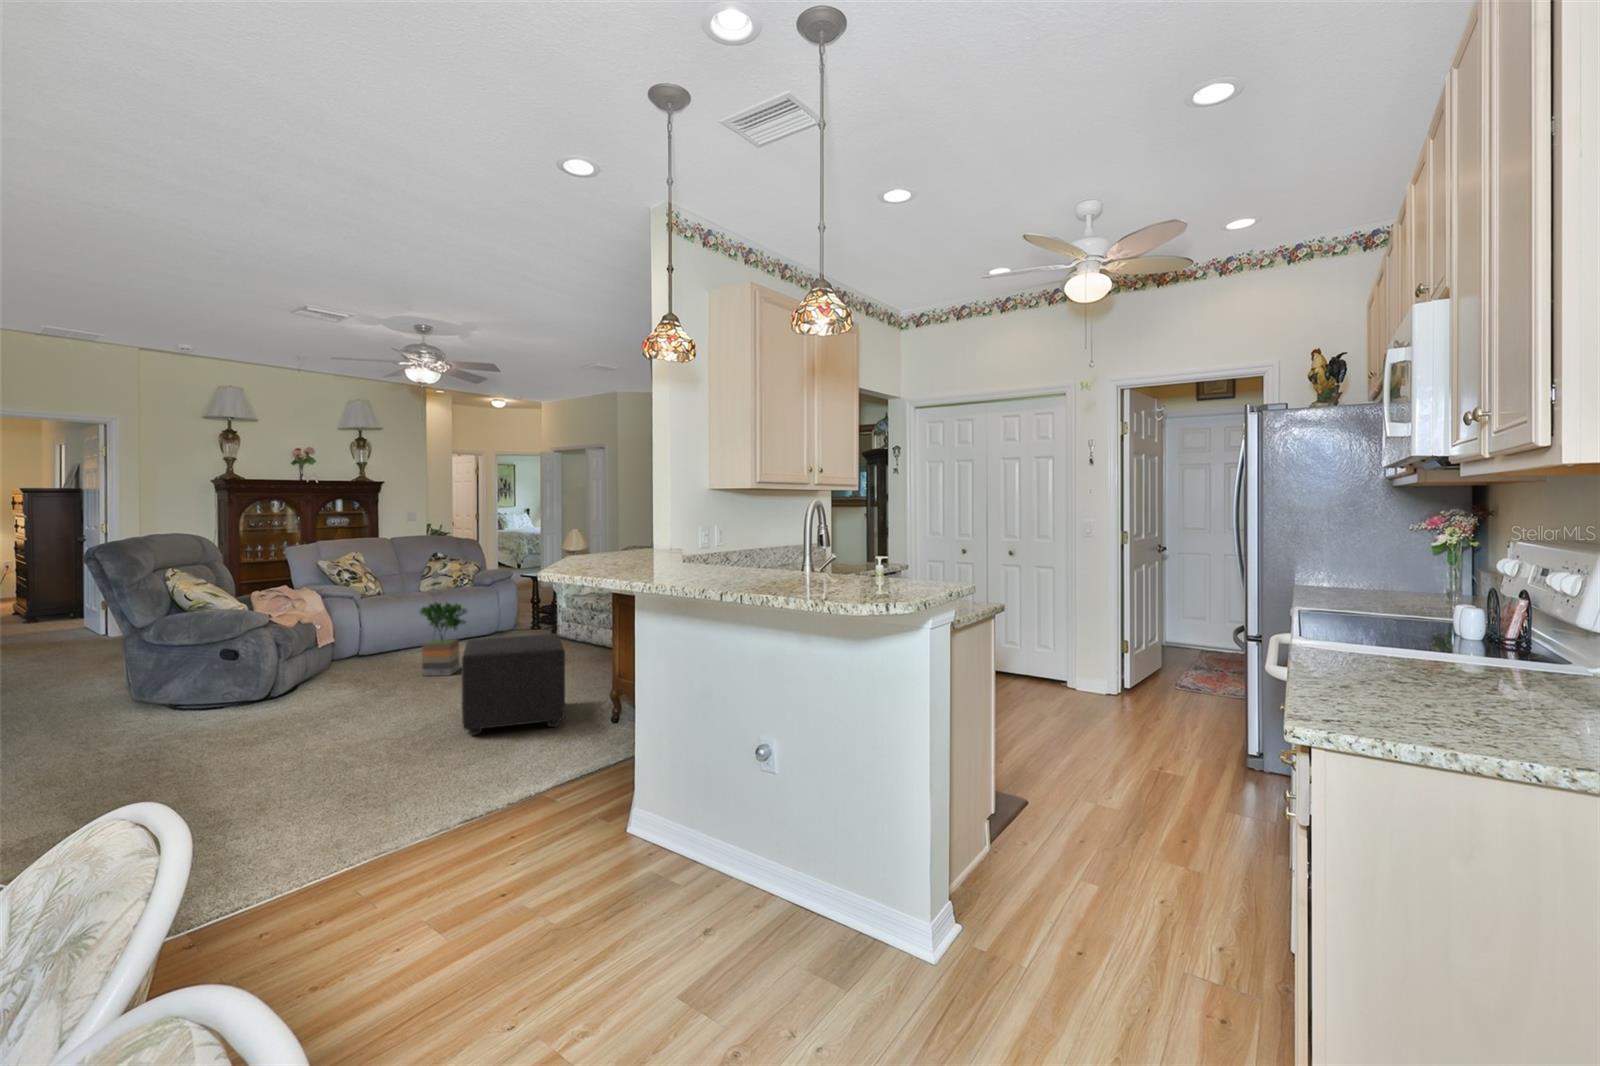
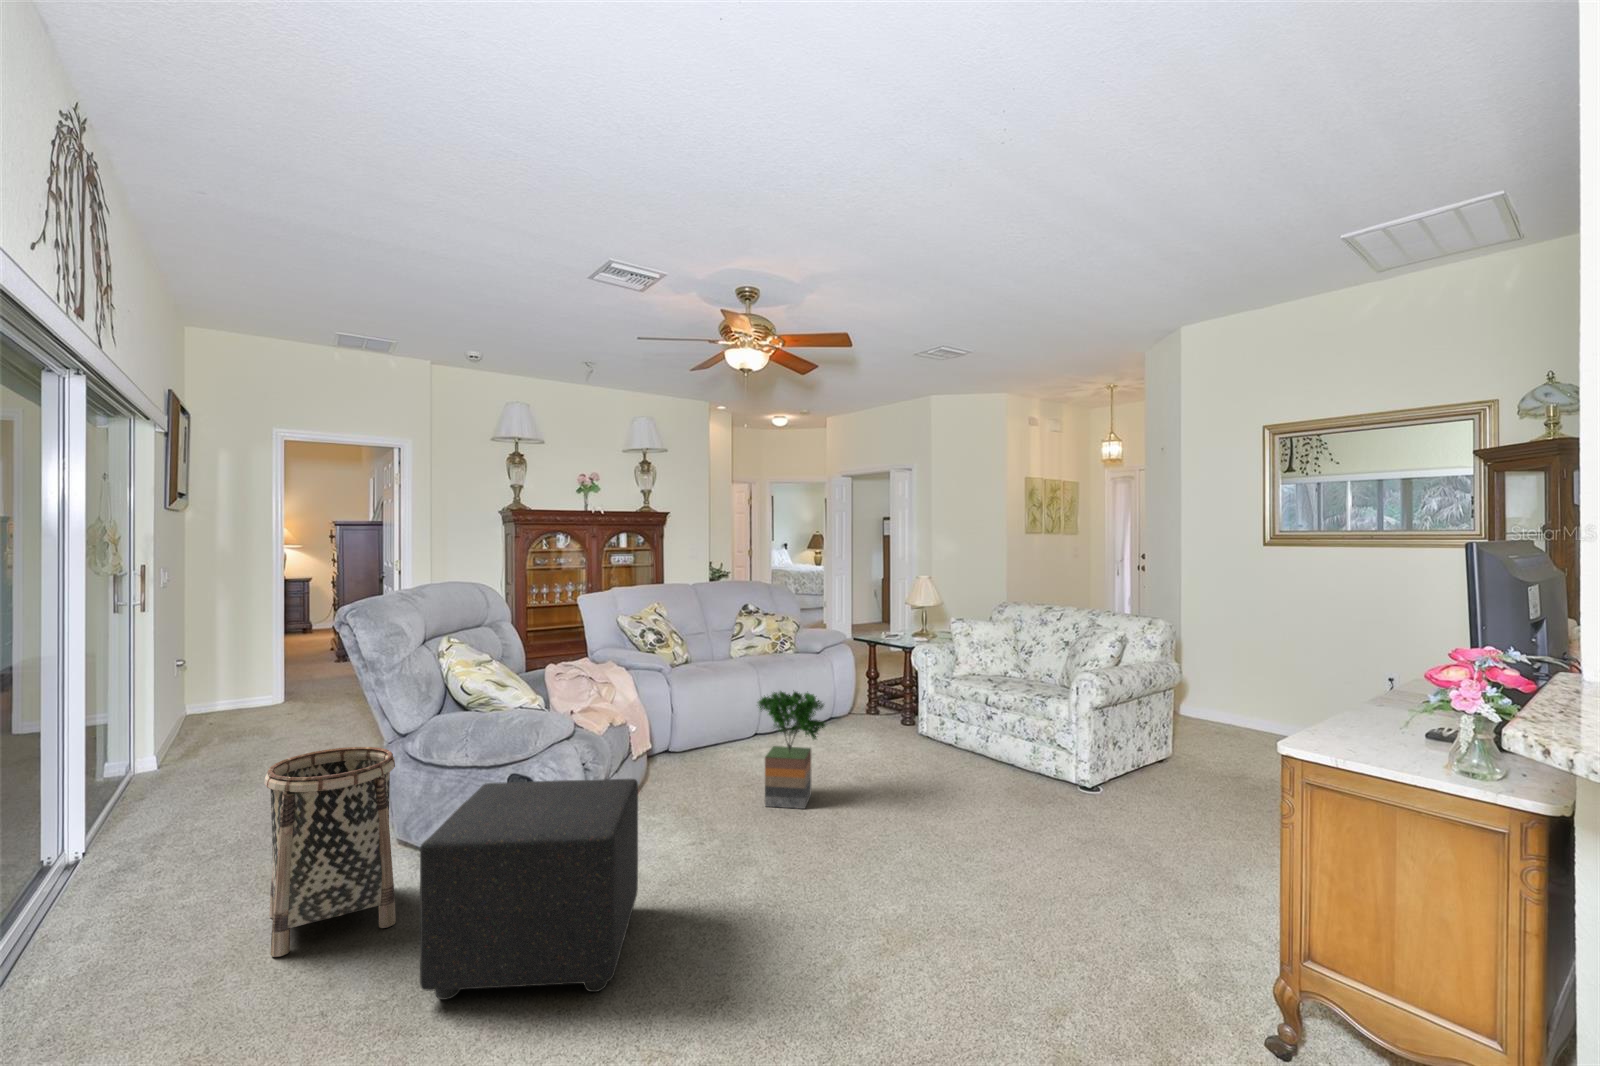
basket: none [29,634,135,755] -> present [264,747,396,957]
ottoman: present [462,634,565,736] -> present [420,779,638,1000]

